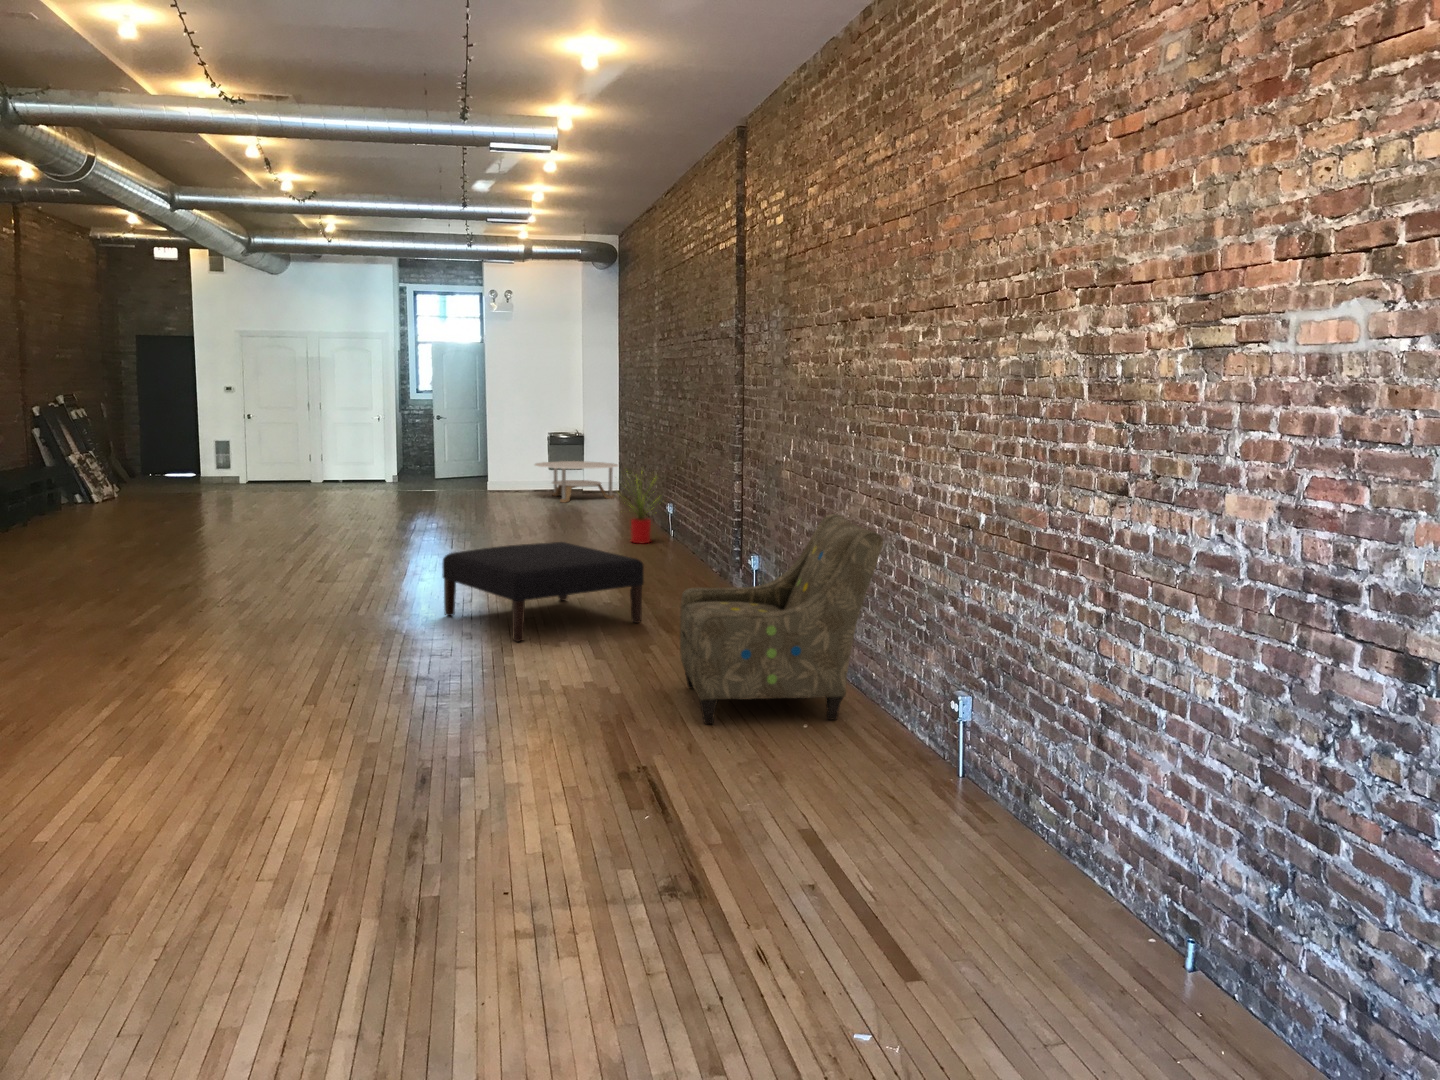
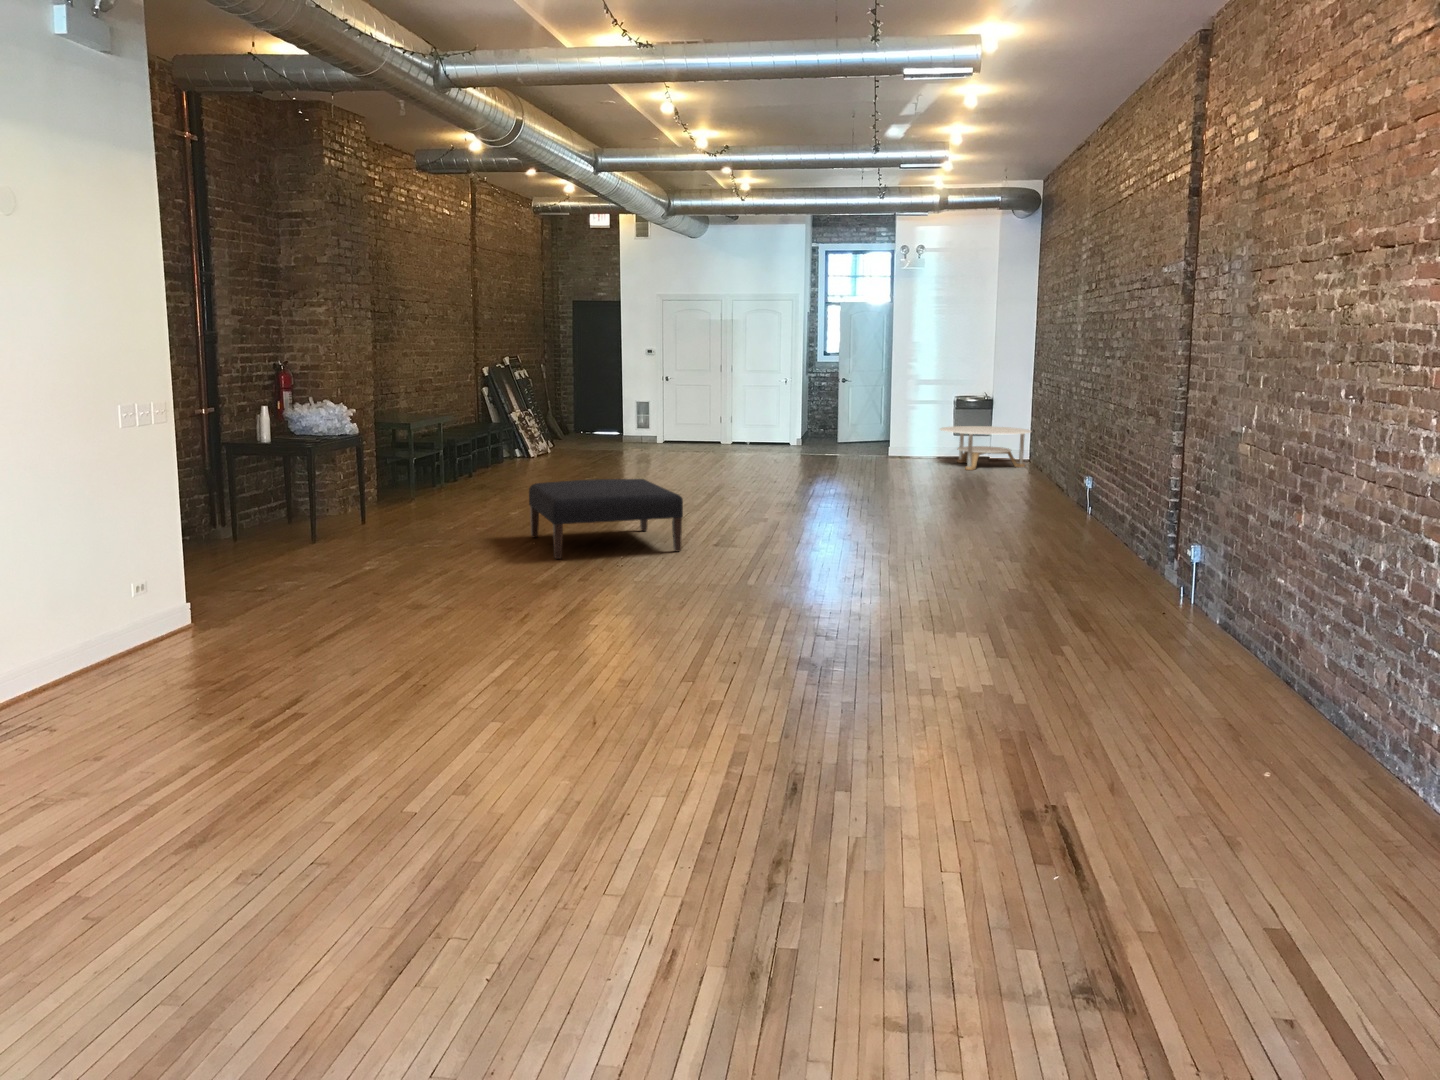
house plant: present [628,483,652,543] -> none [1027,434,1090,520]
armchair: present [680,514,883,724] -> none [1100,502,1394,768]
ottoman: present [442,542,644,642] -> present [529,479,683,559]

